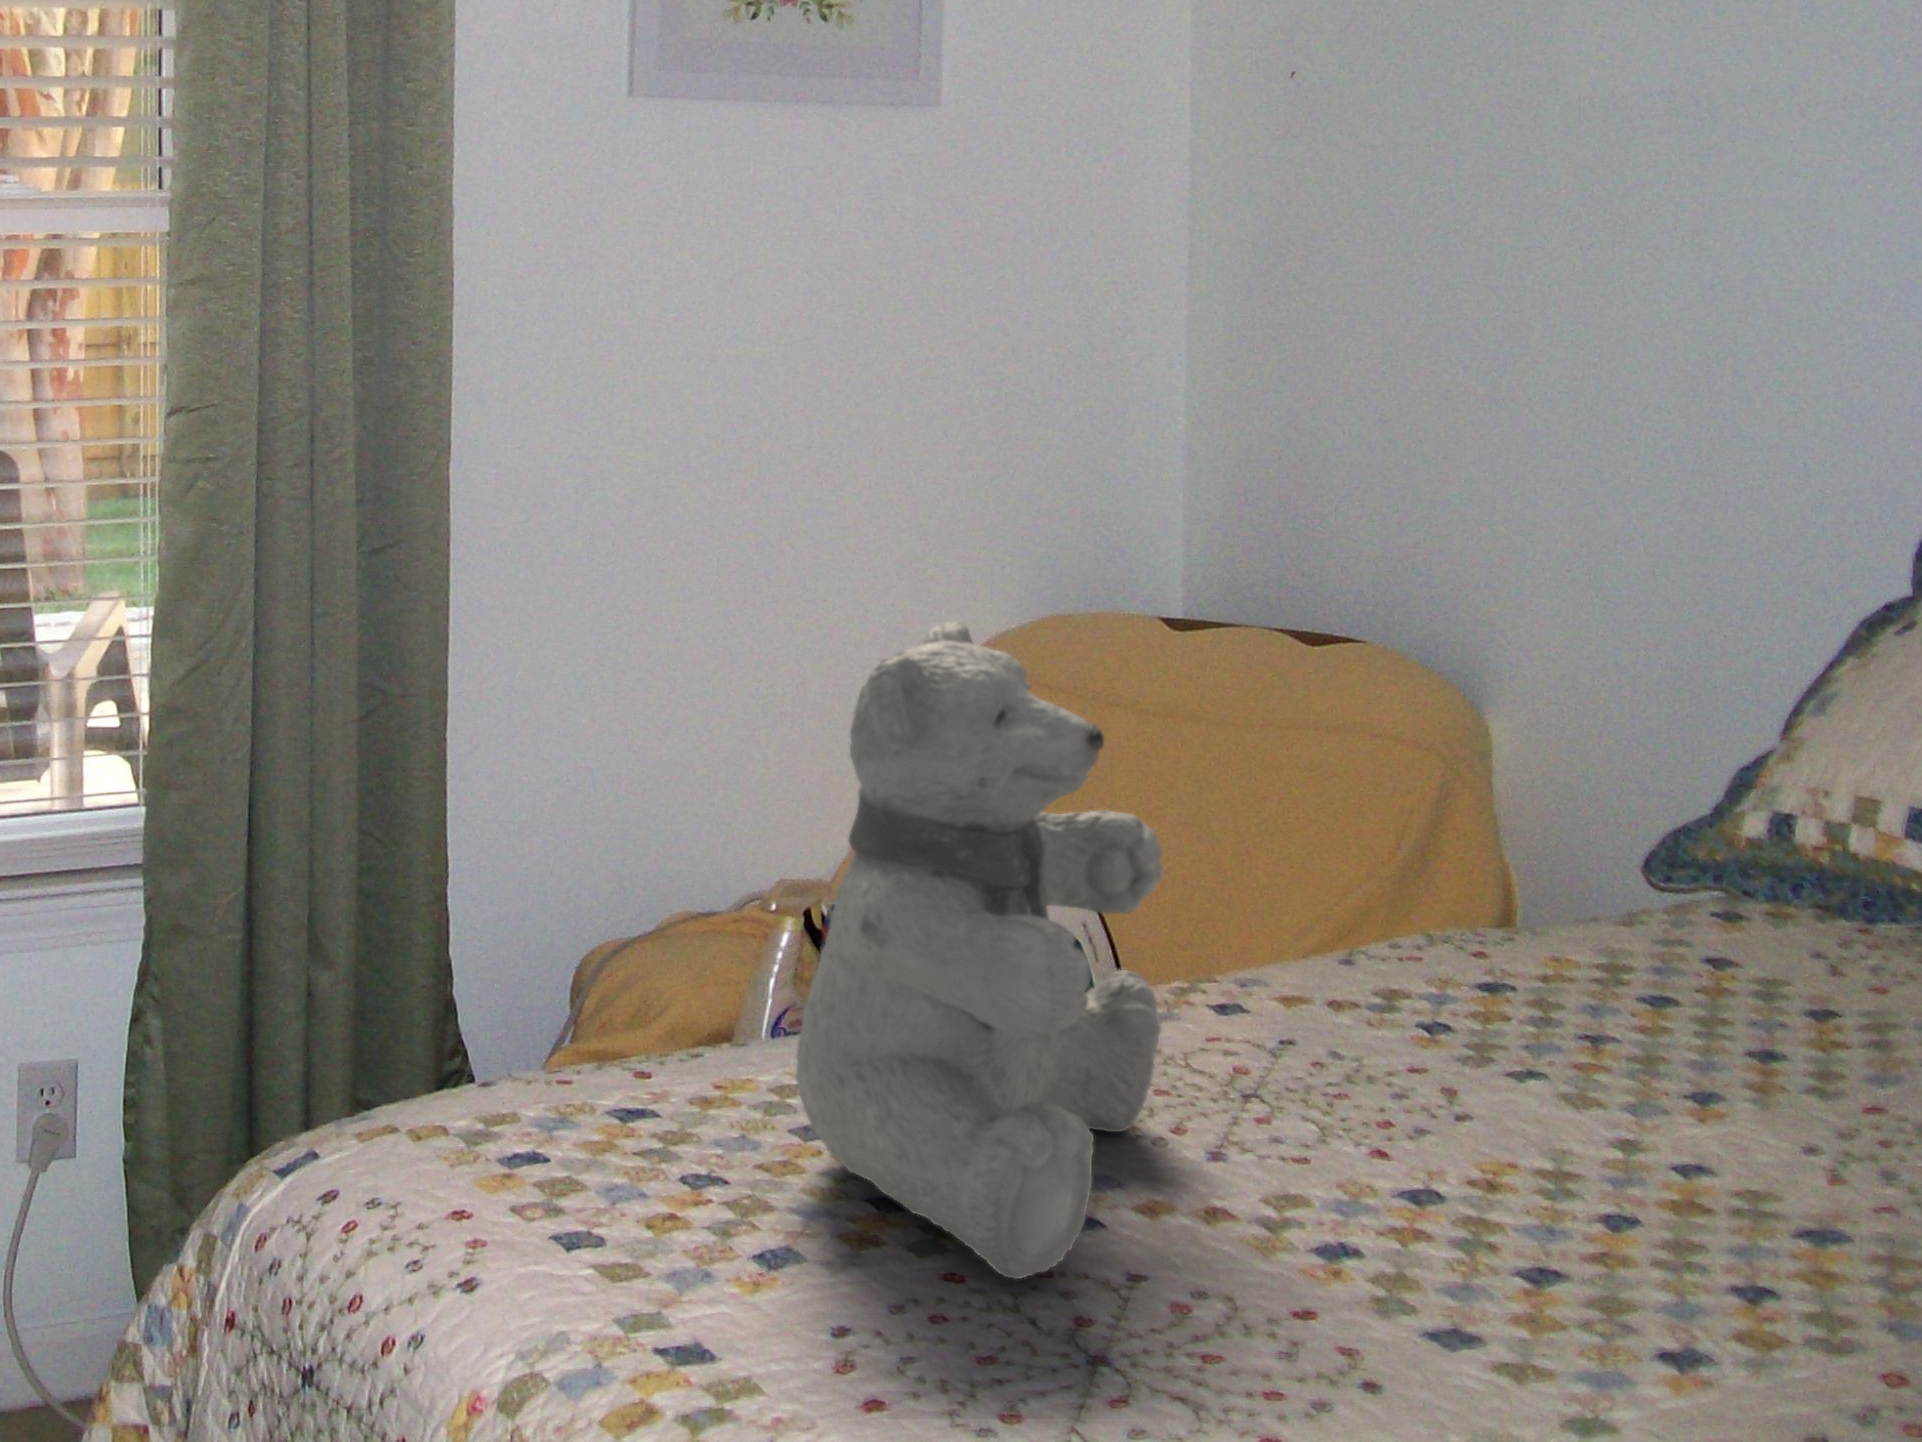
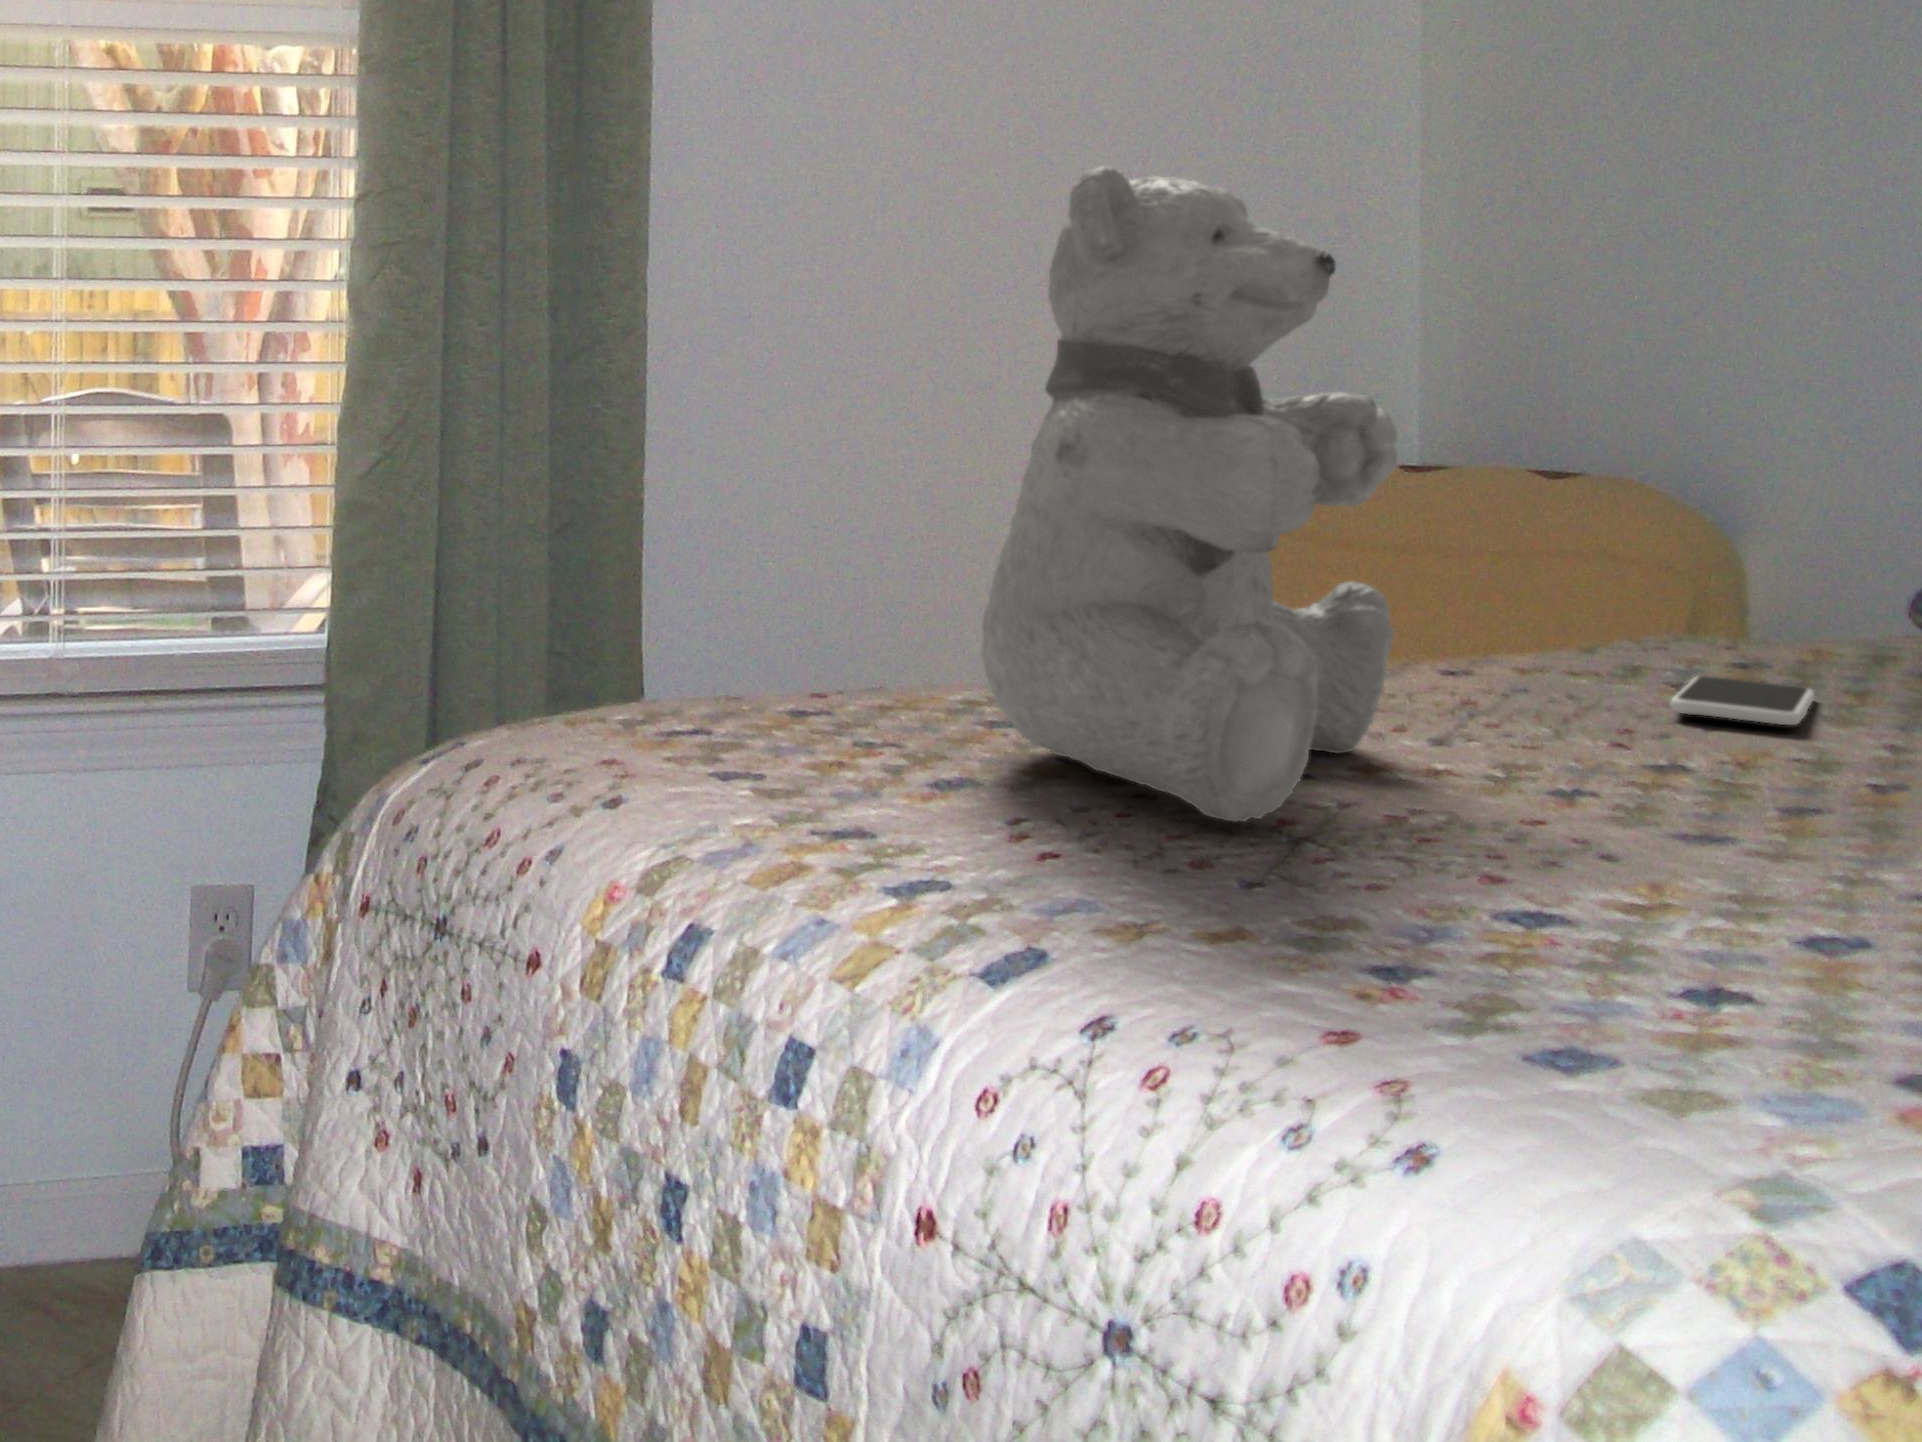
smartphone: none [1402,974,1528,1057] -> present [1670,676,1815,725]

